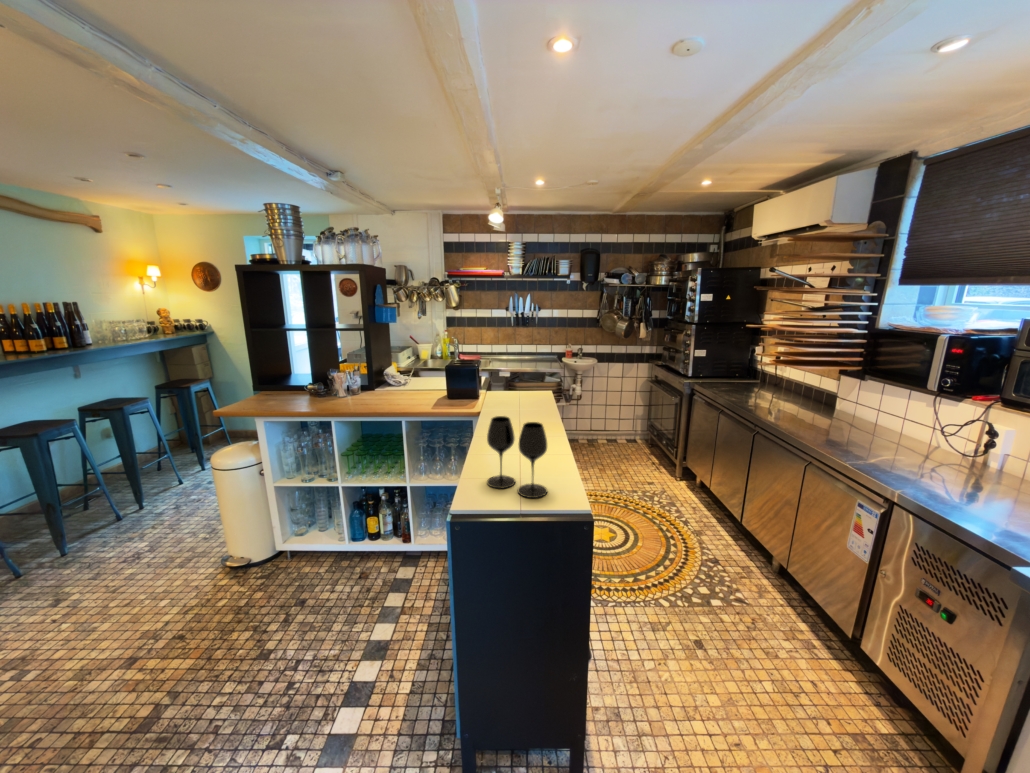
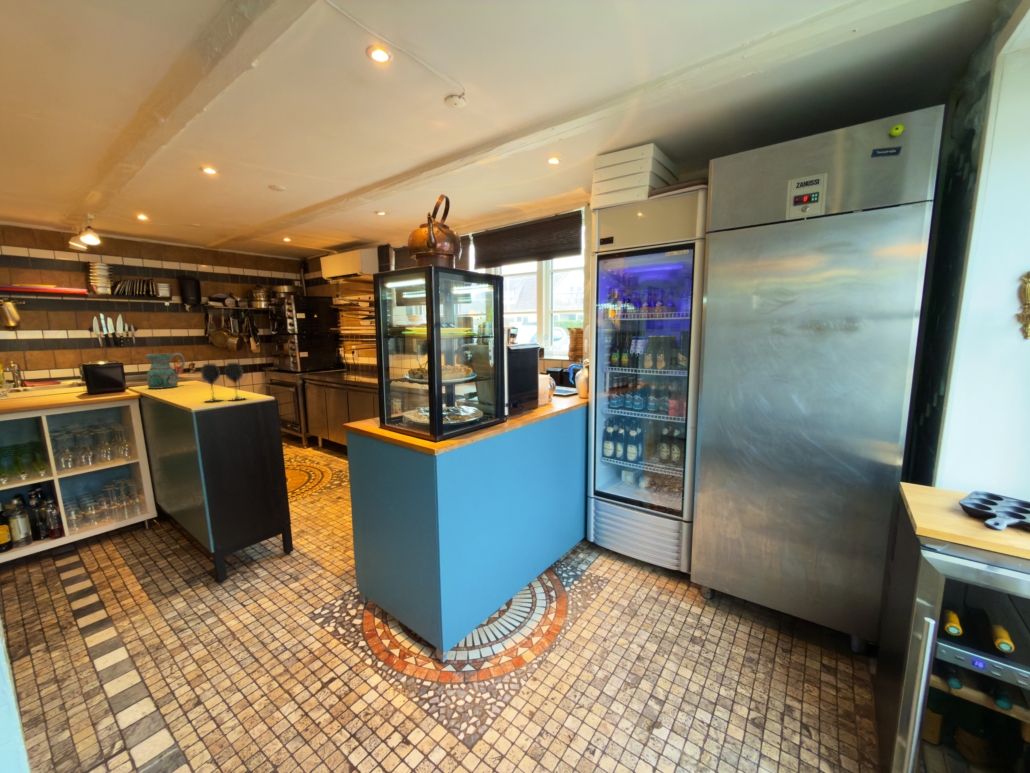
ceramic pitcher: none [492,357,533,405] -> present [145,353,185,389]

